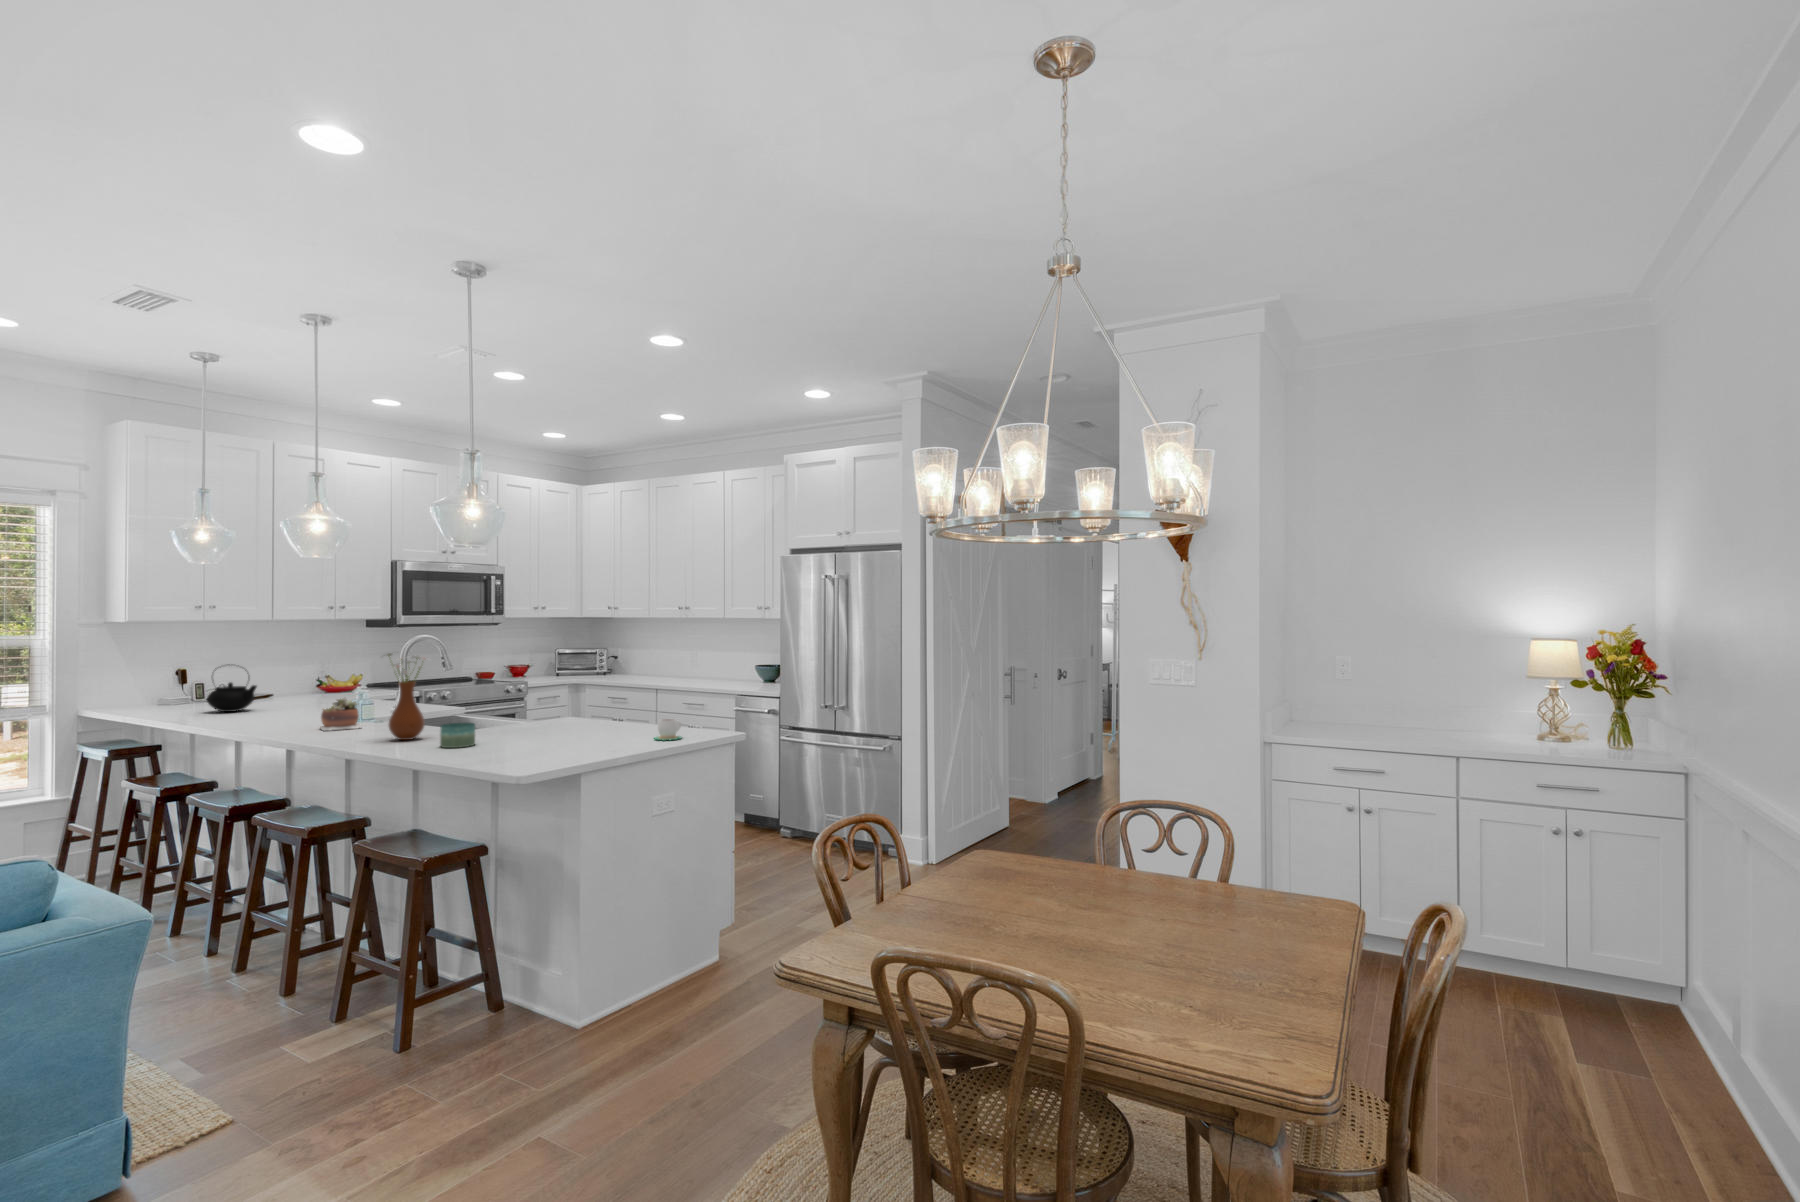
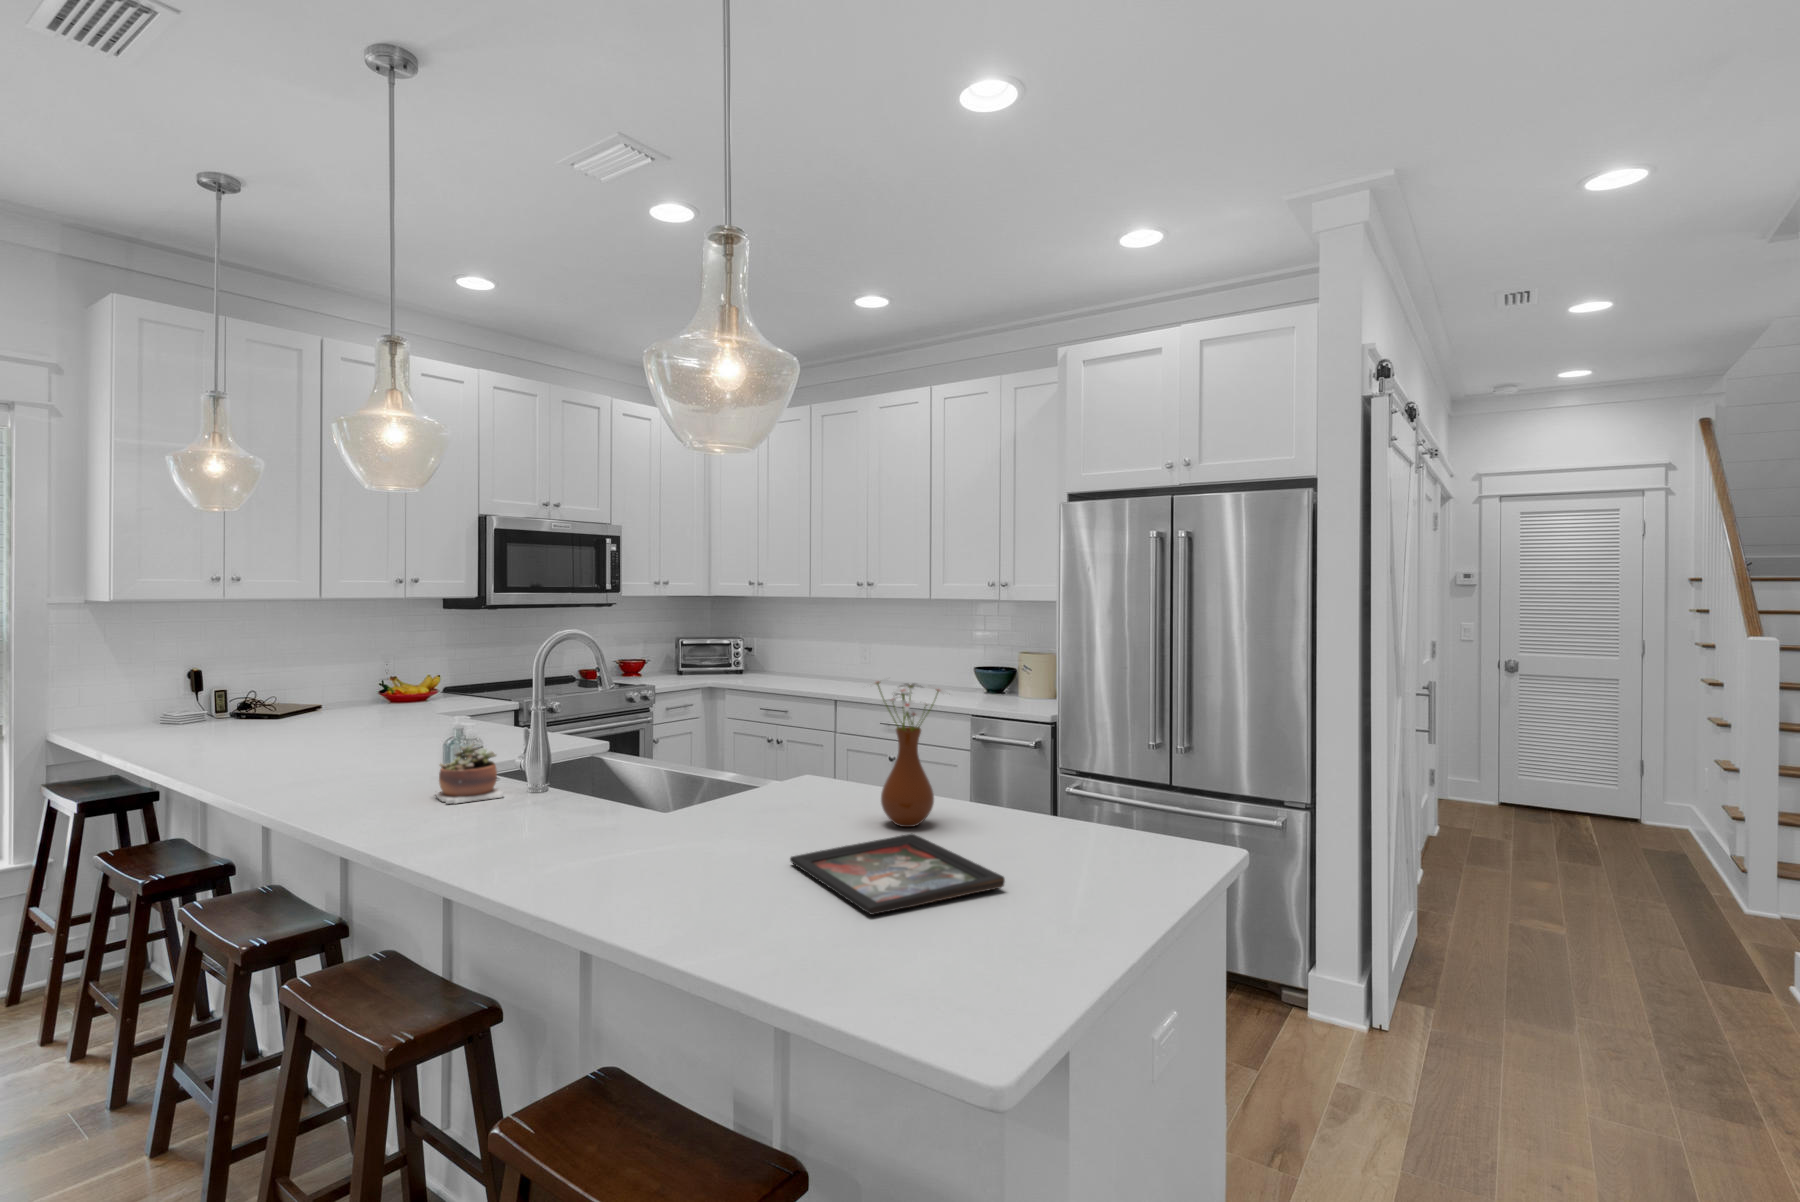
vase: present [384,653,426,740] -> present [870,678,950,827]
teapot: present [207,670,257,712] -> none [239,674,315,747]
mug: present [654,719,681,740] -> none [1045,807,1095,851]
candle: present [440,723,475,748] -> none [687,814,746,868]
decorative tray: none [496,734,597,758] -> present [790,834,1005,915]

